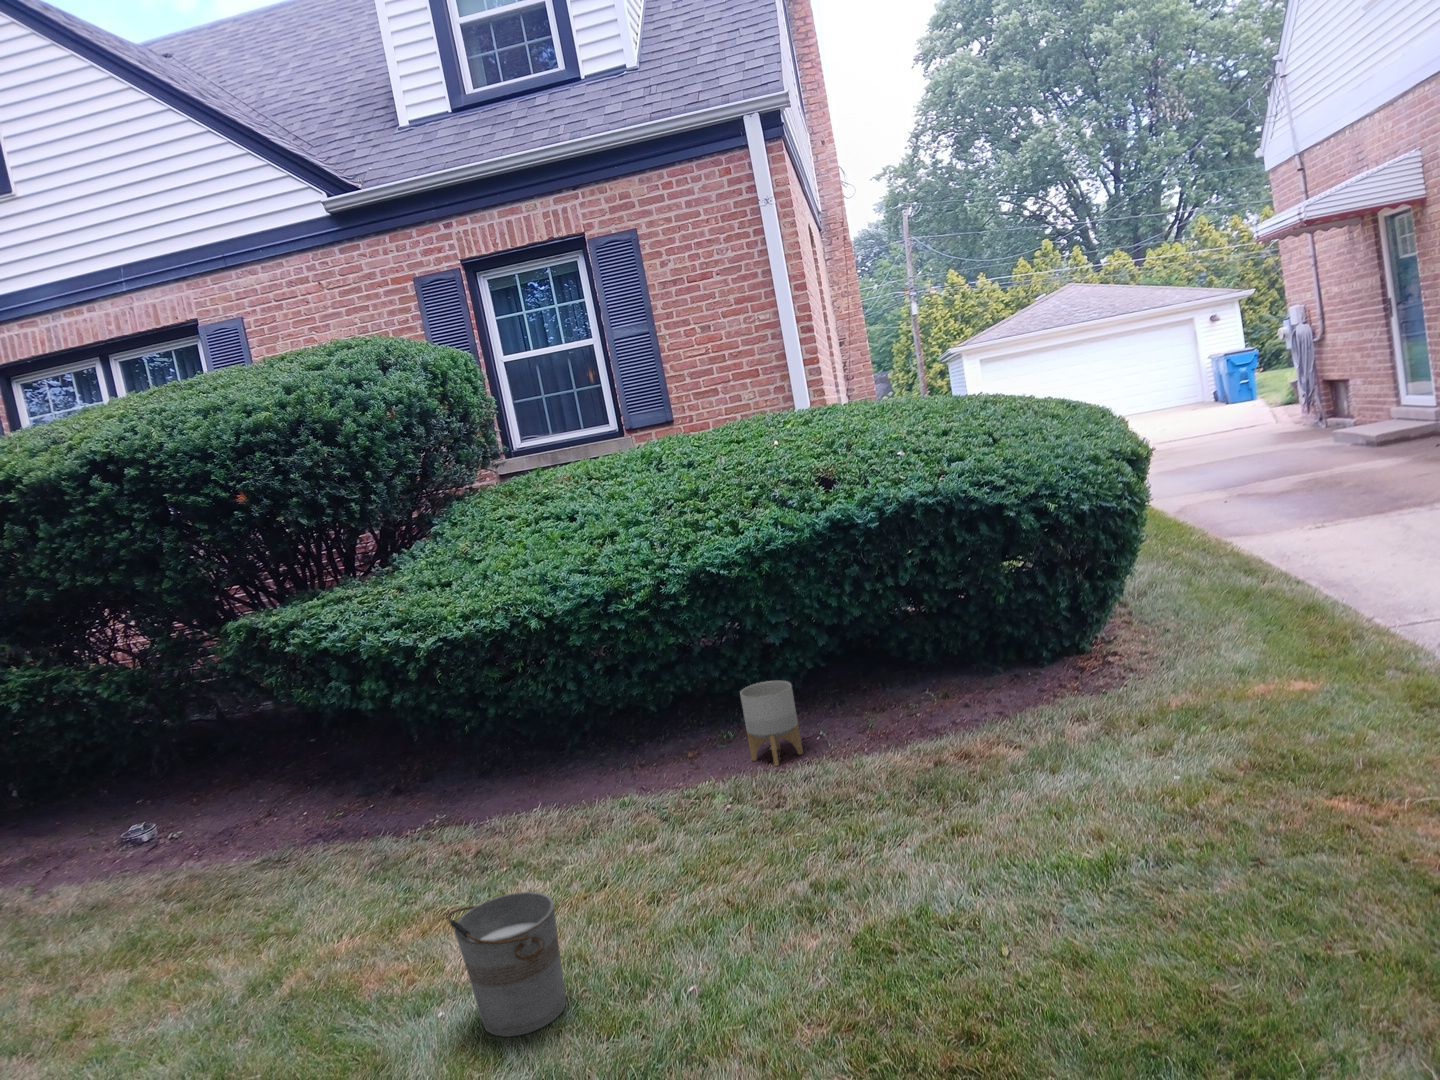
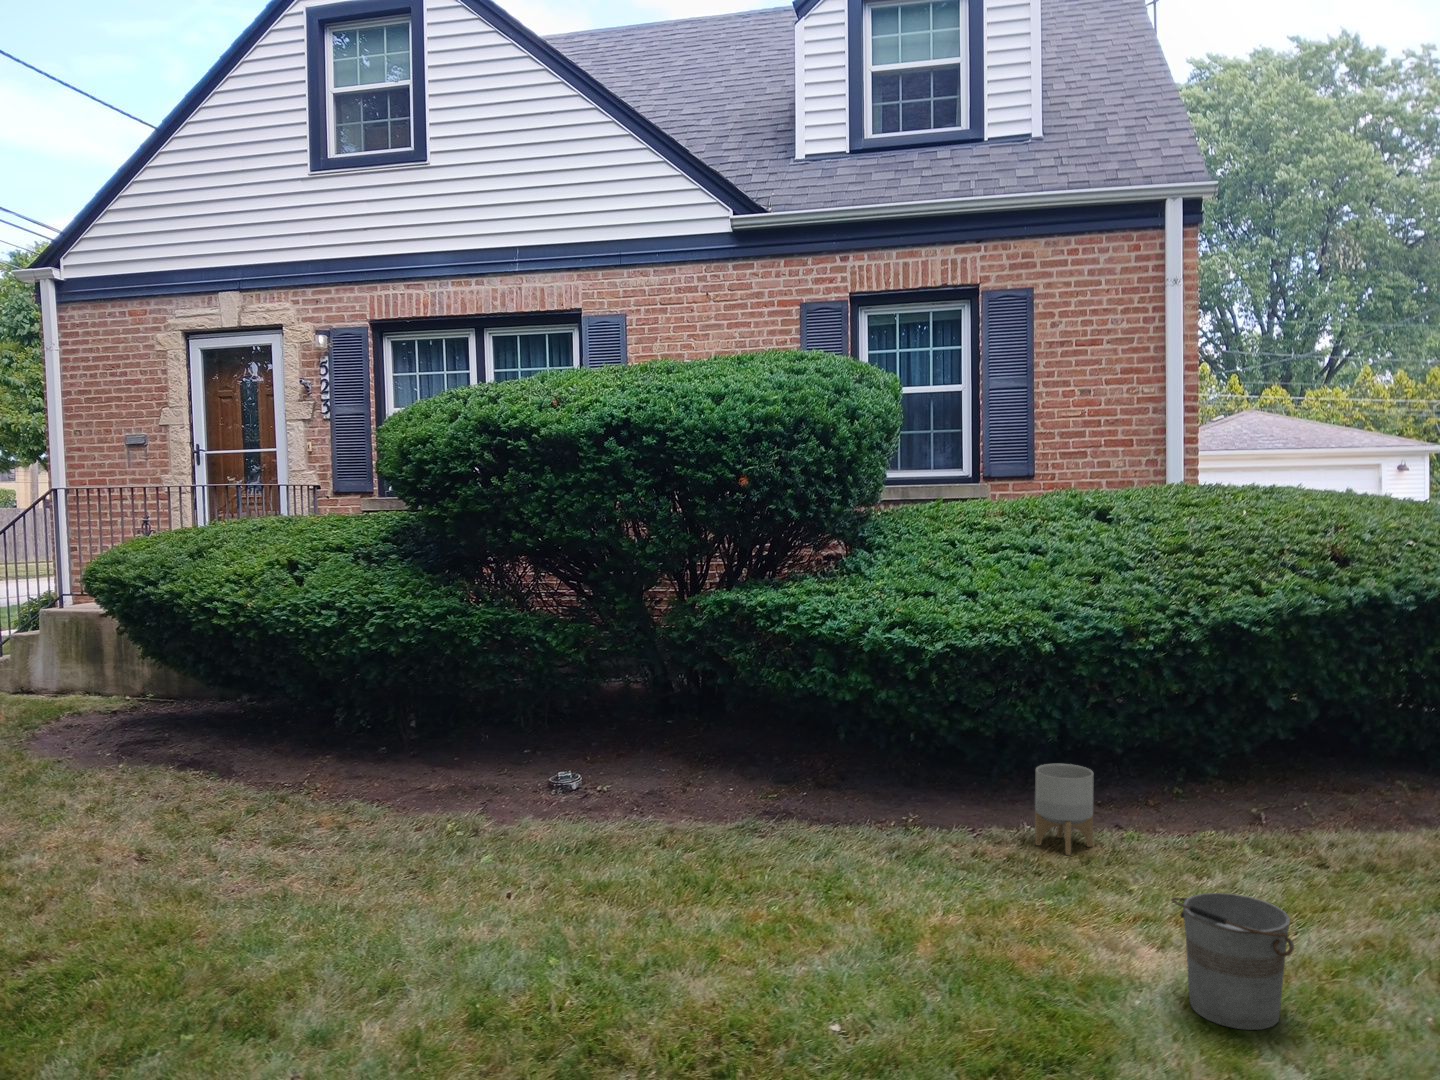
planter: present [740,681,803,766] -> present [1035,764,1094,855]

